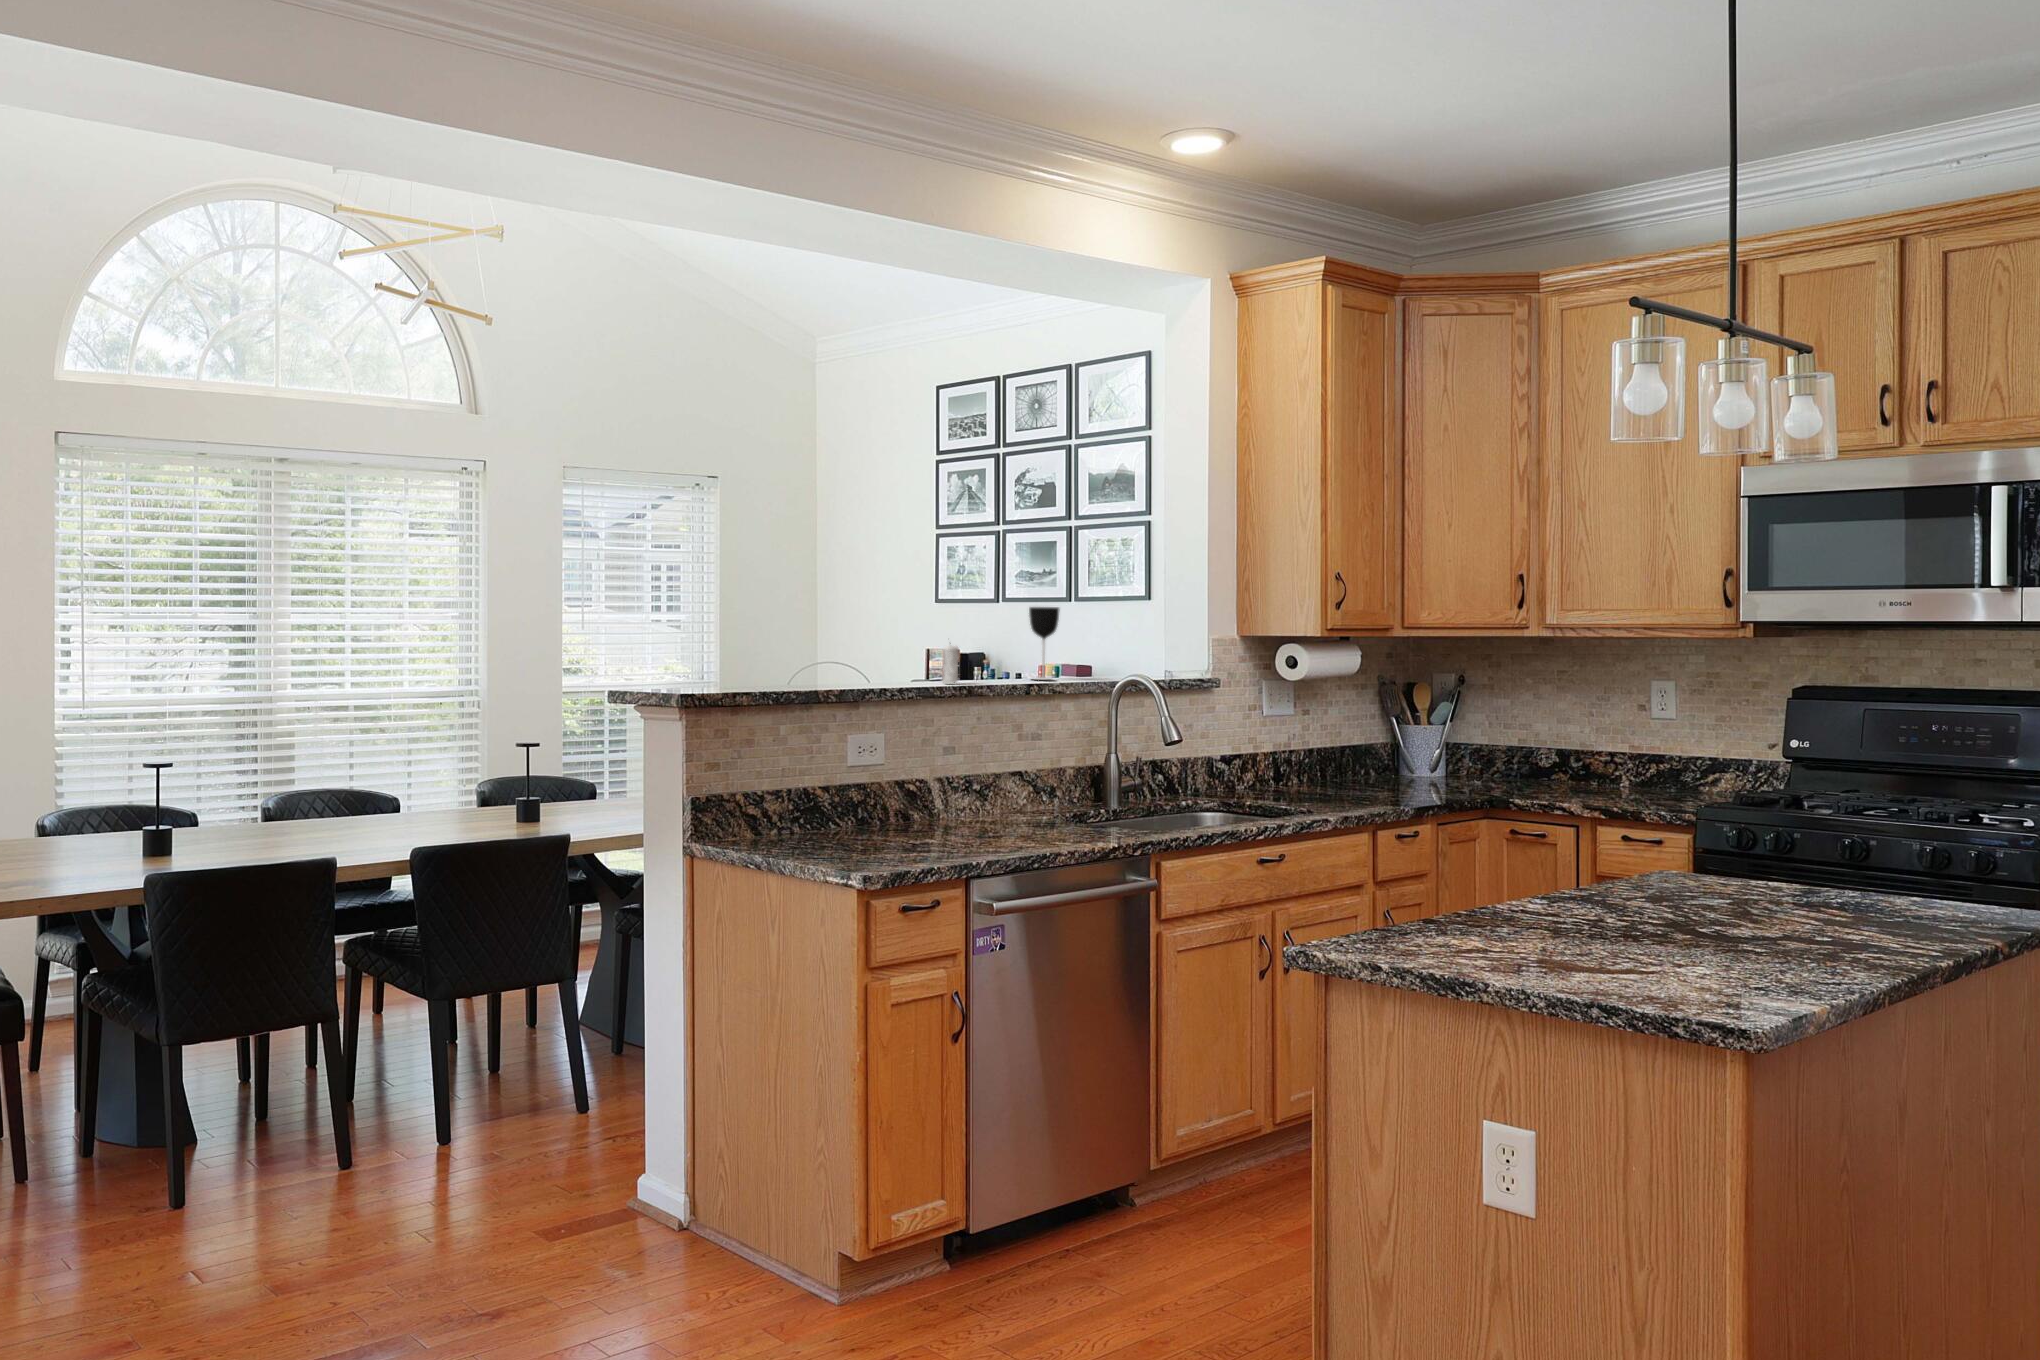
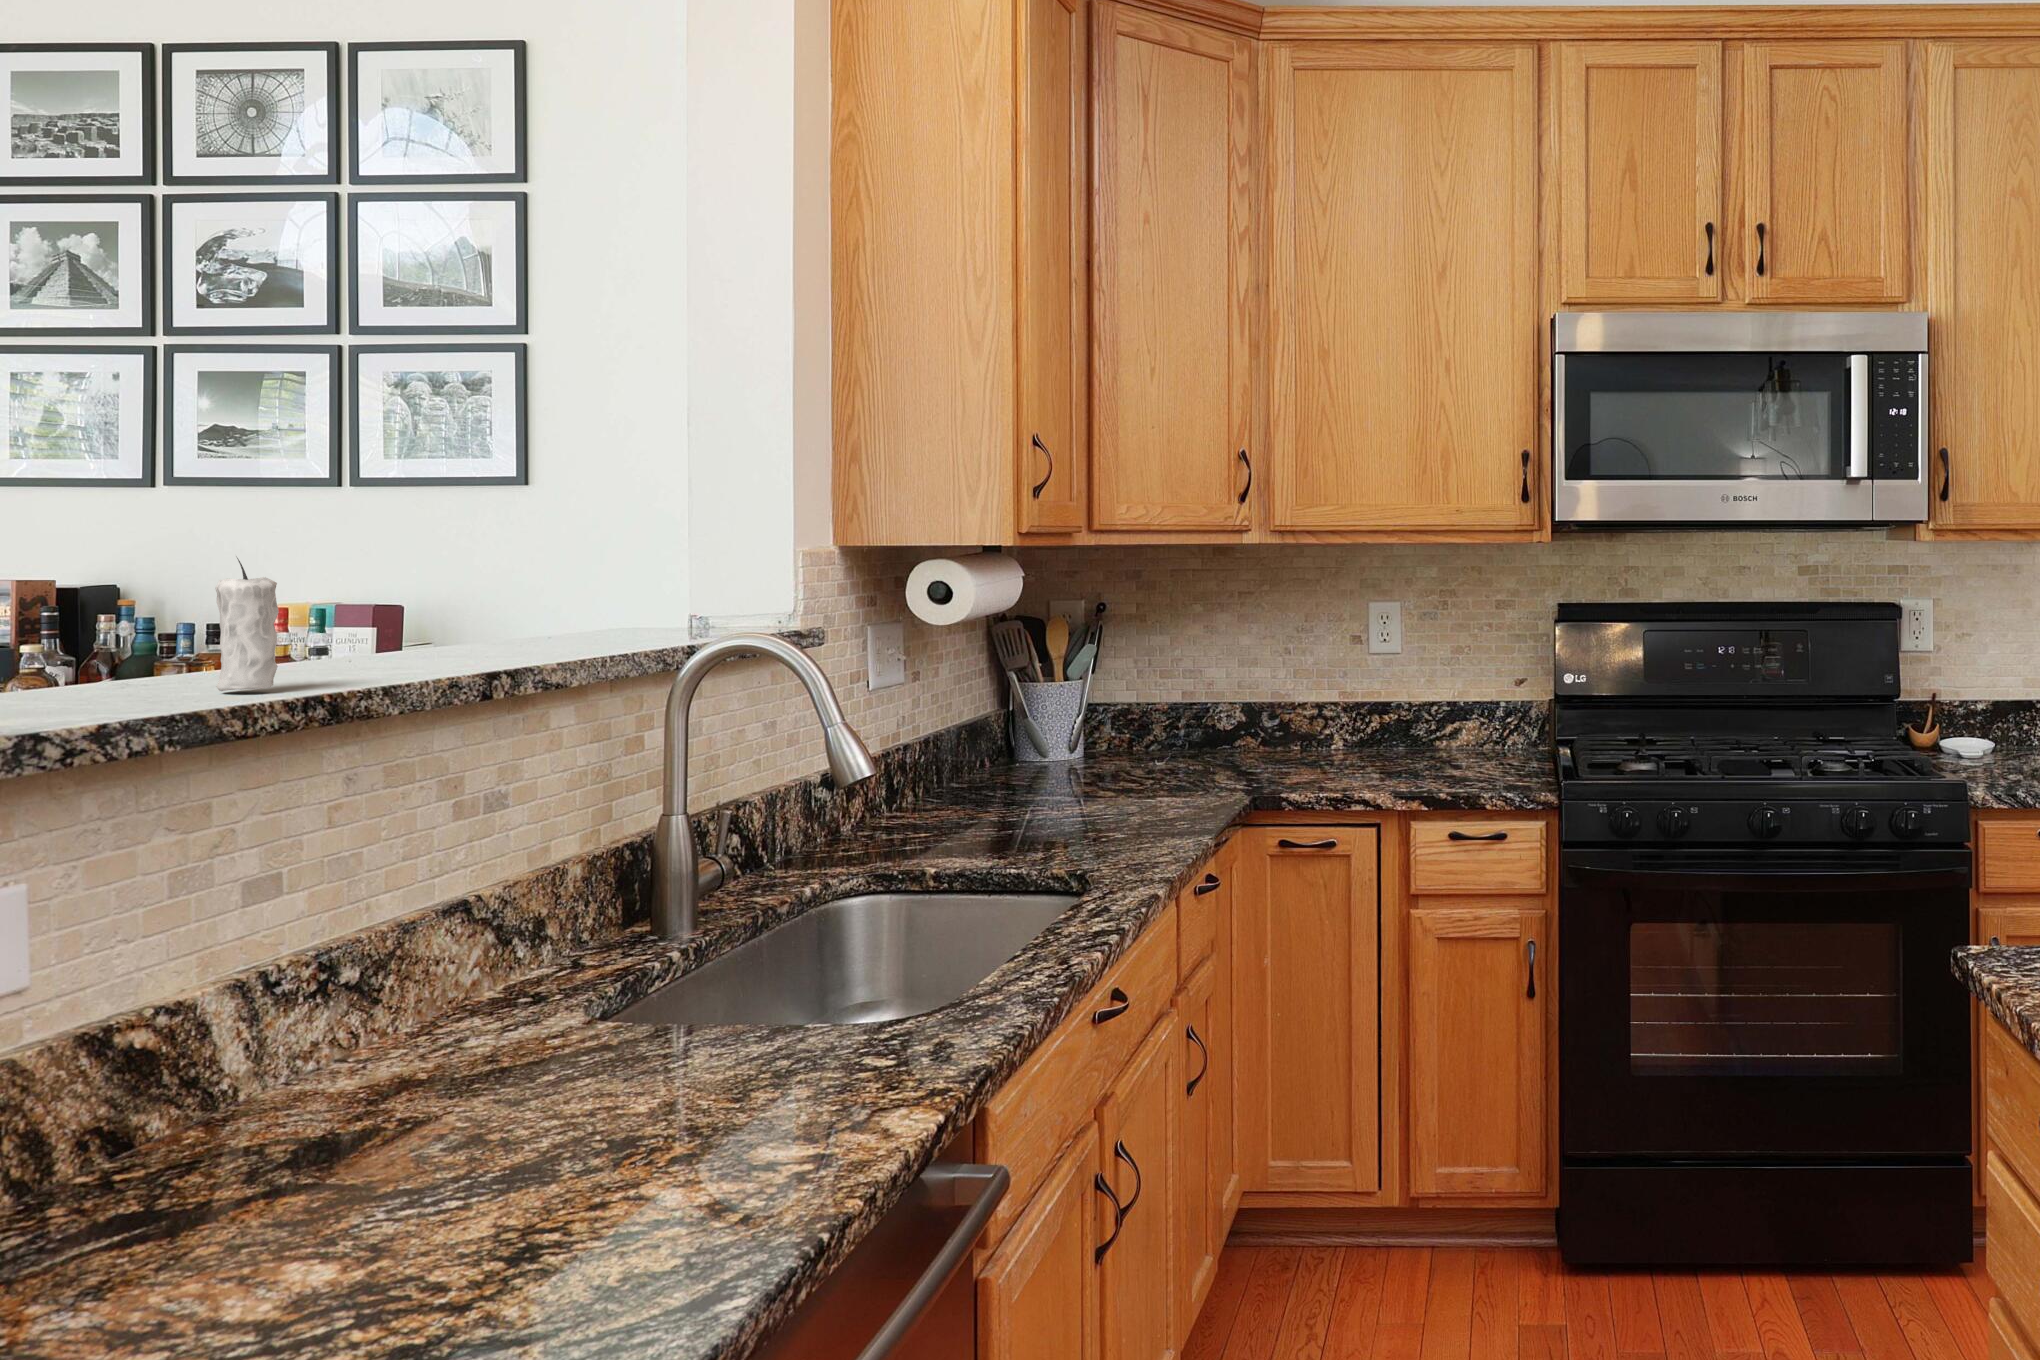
wine glass: present [1029,607,1060,680] -> none [445,477,532,658]

